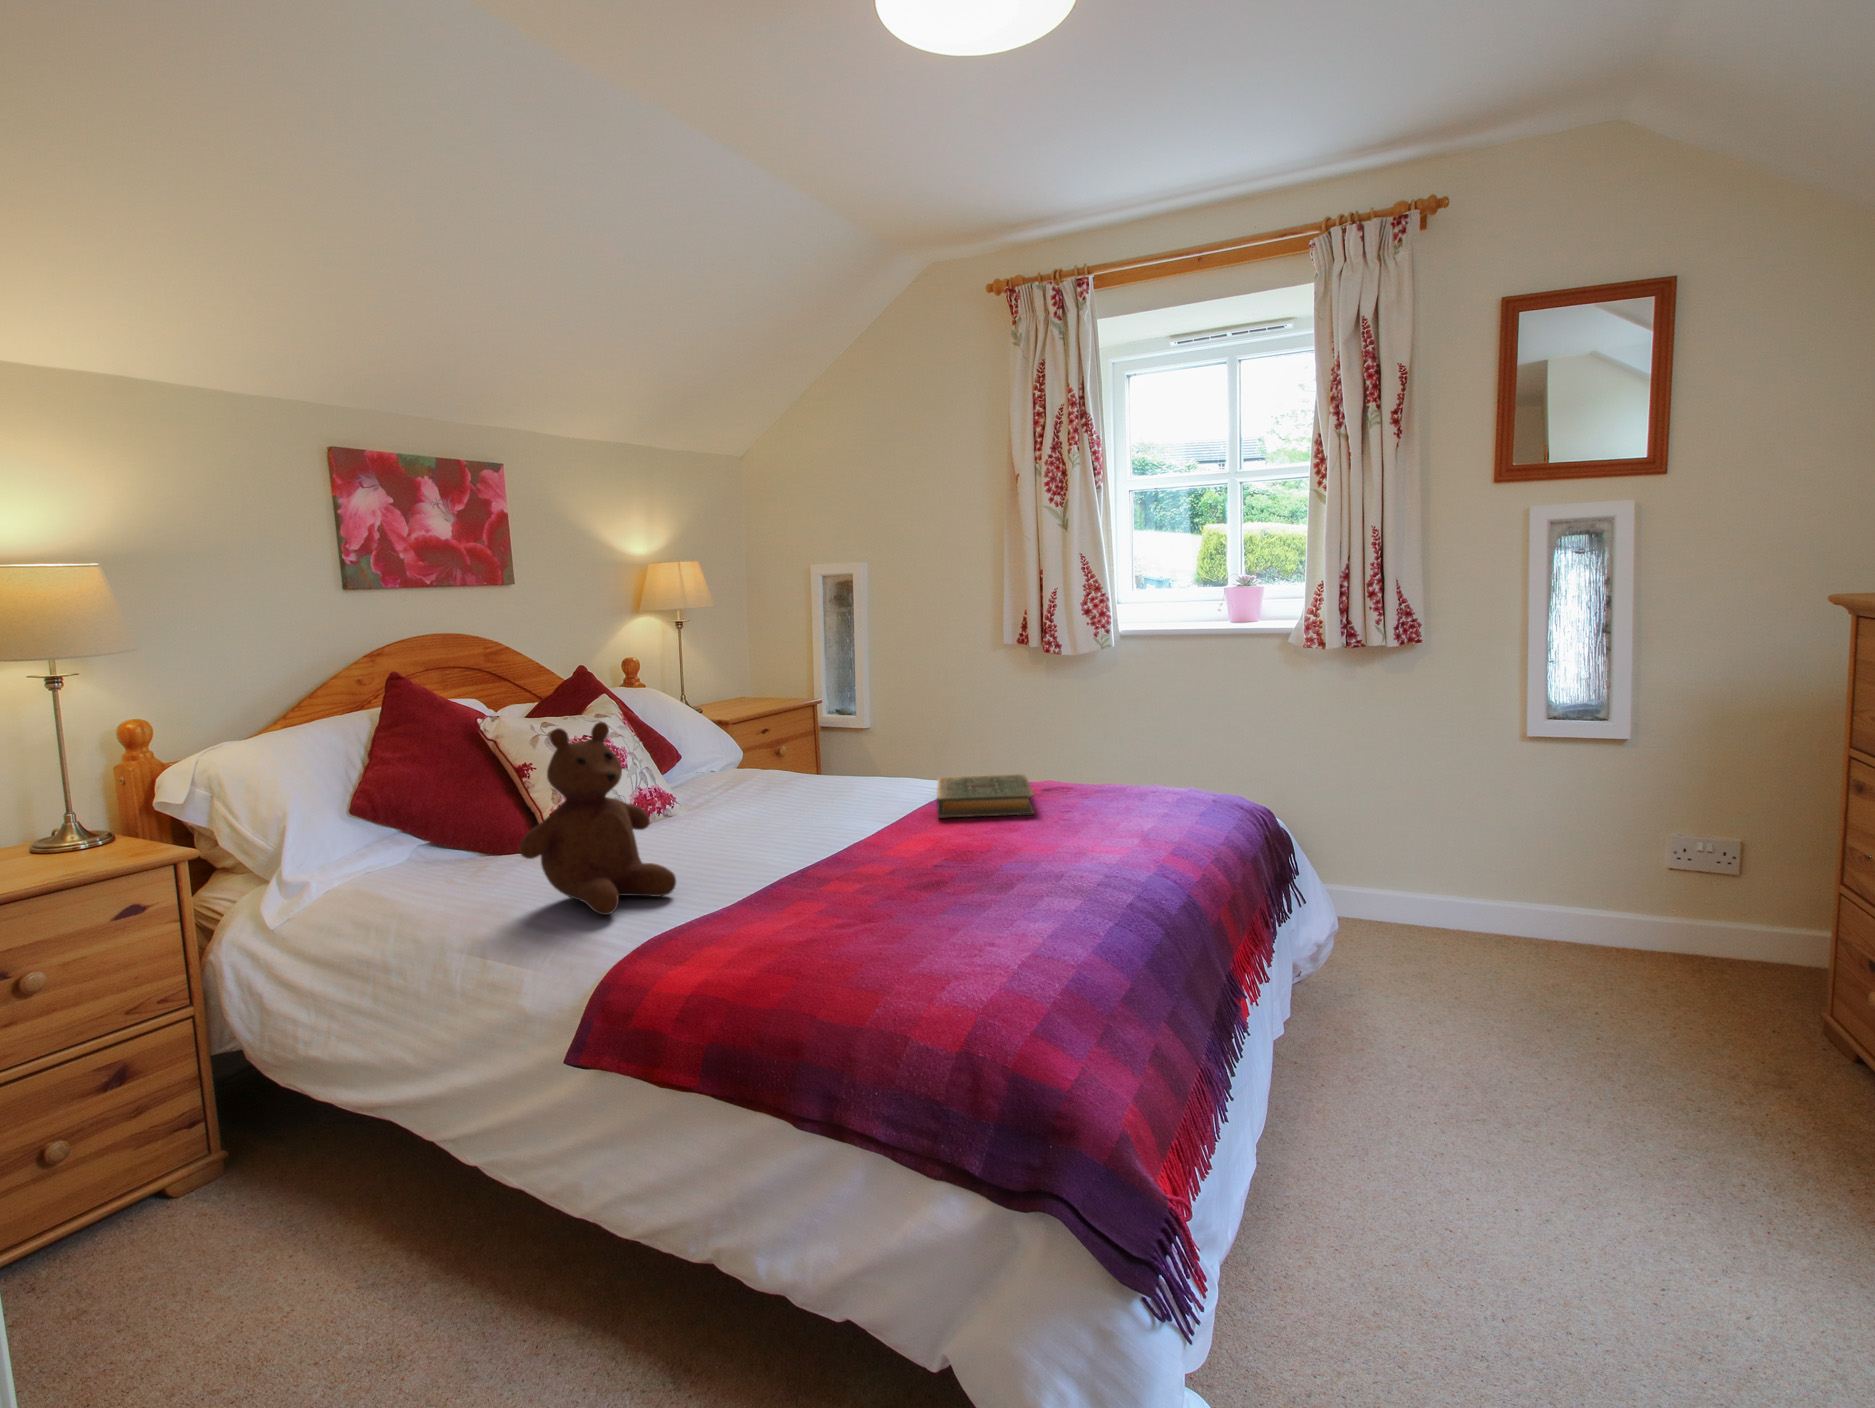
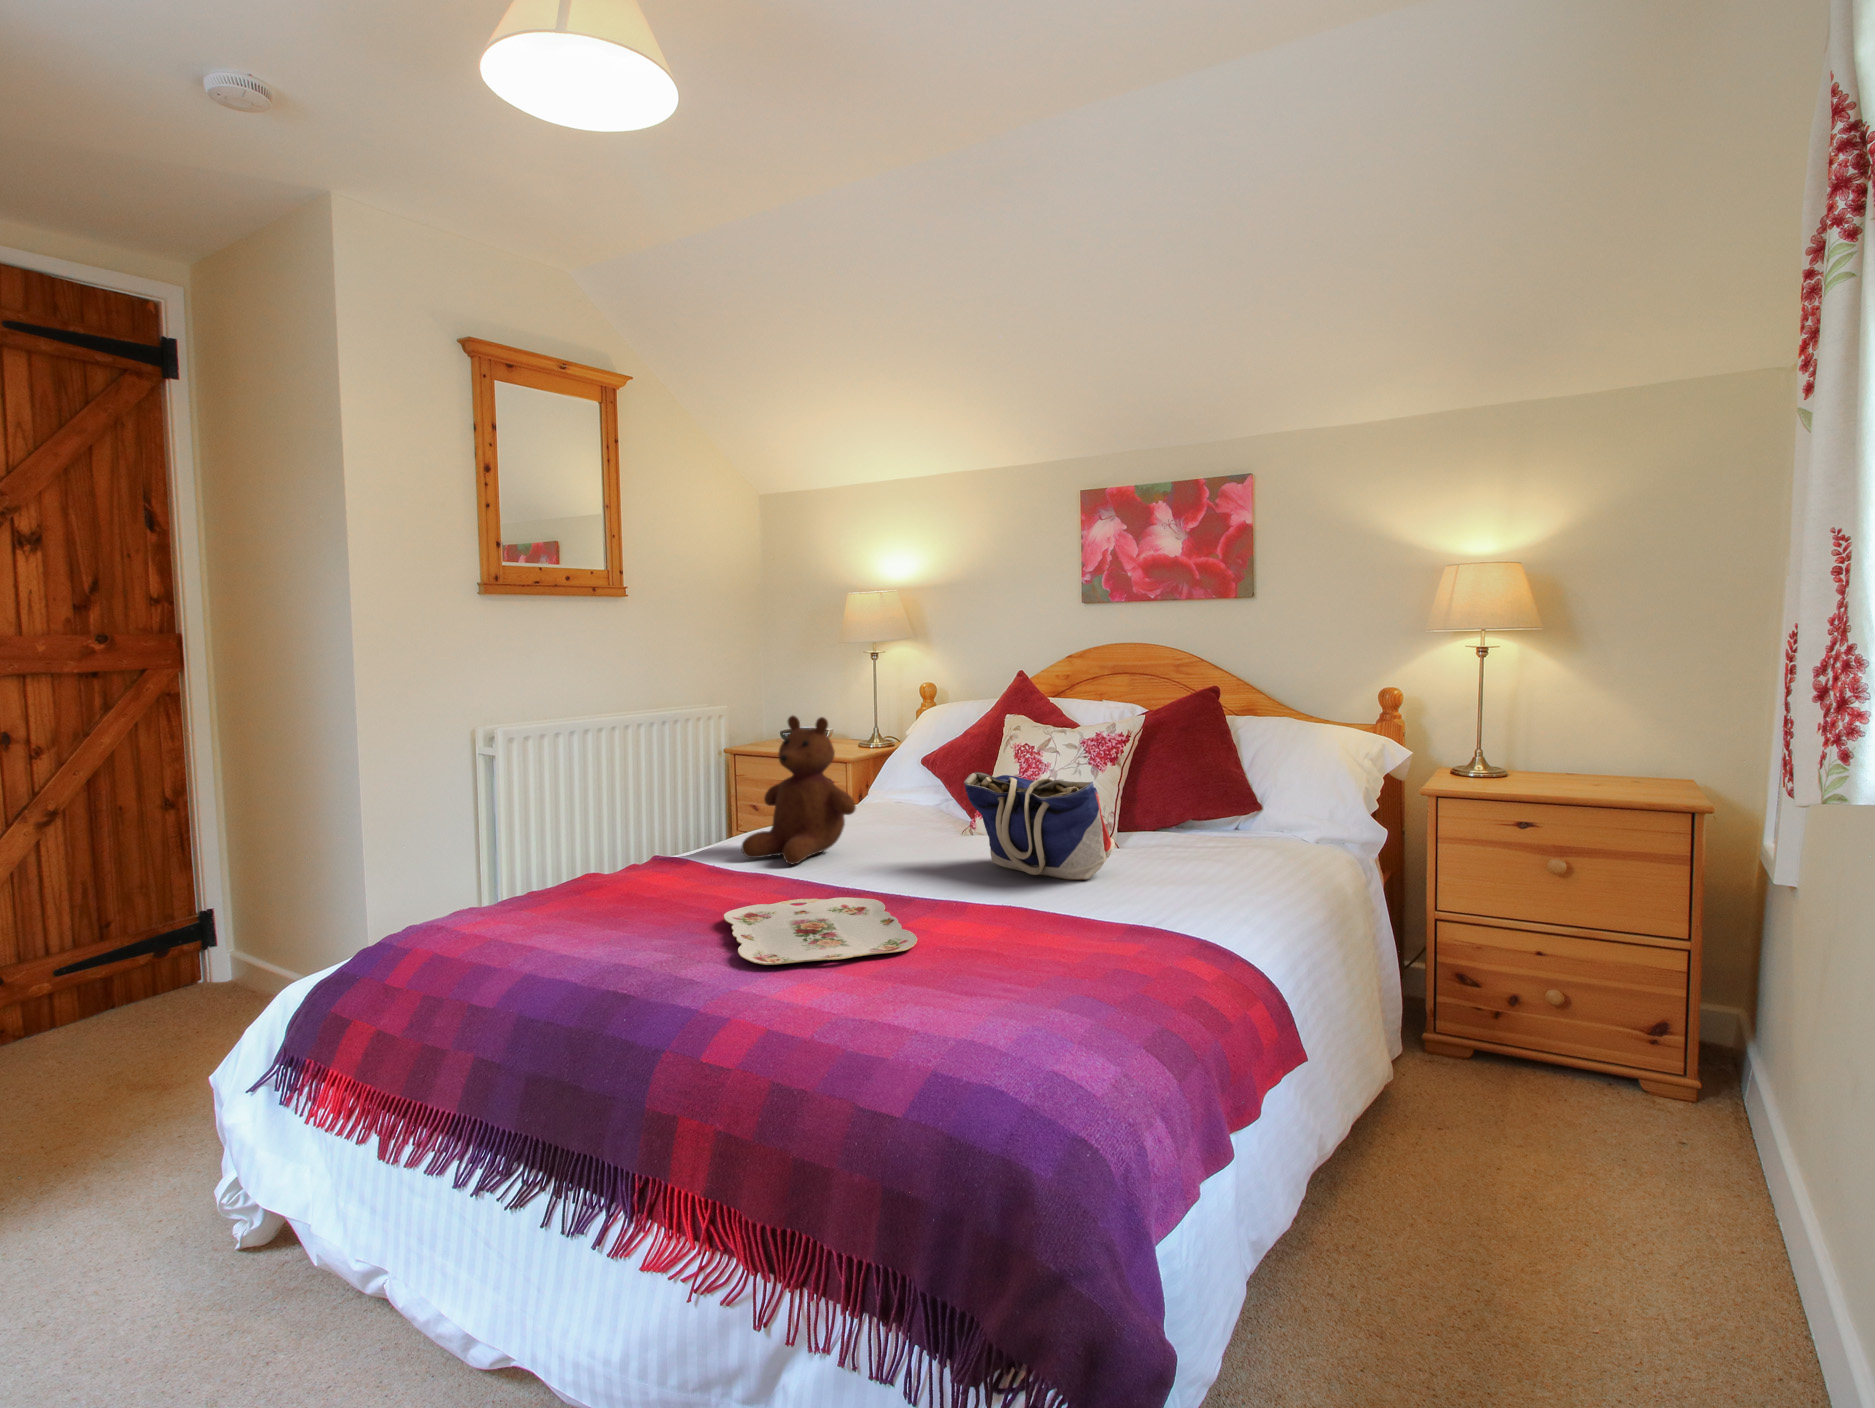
tote bag: none [720,726,852,828] -> present [964,772,1115,880]
hardback book: present [937,774,1034,818] -> none [1045,889,1231,957]
serving tray: none [866,838,1064,891] -> present [724,897,917,965]

